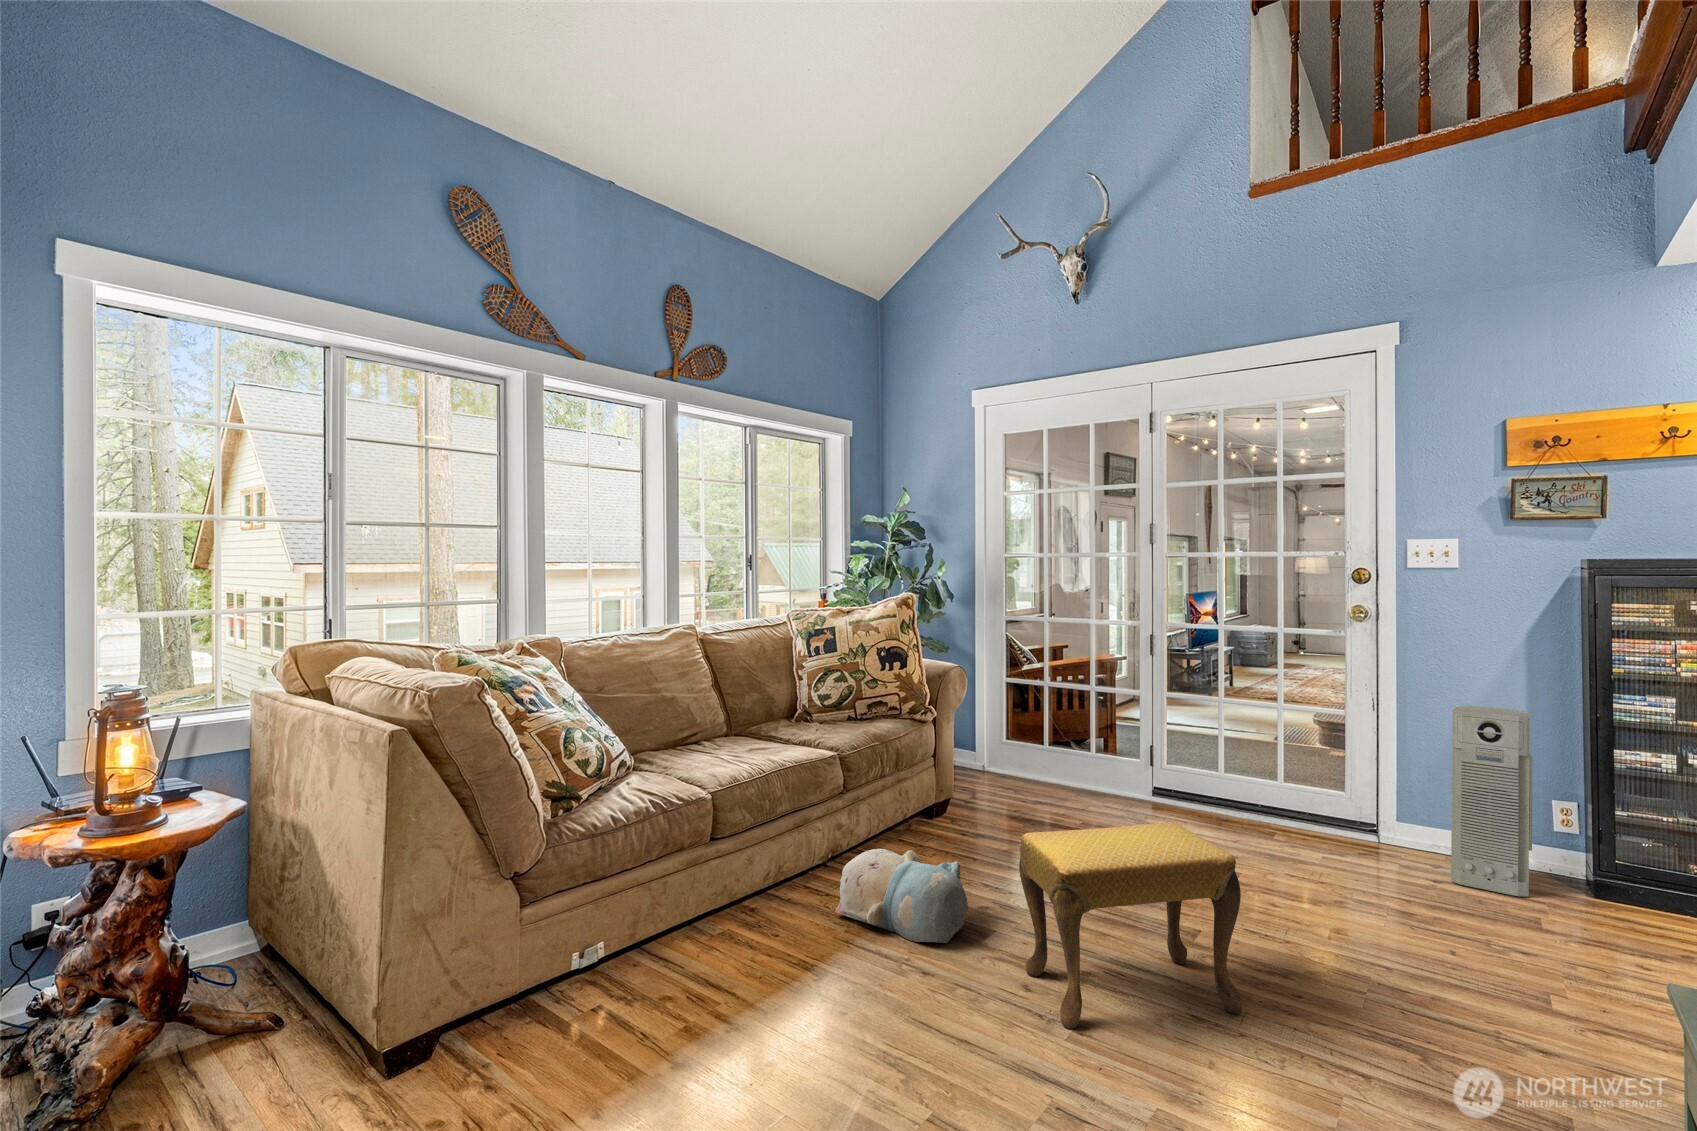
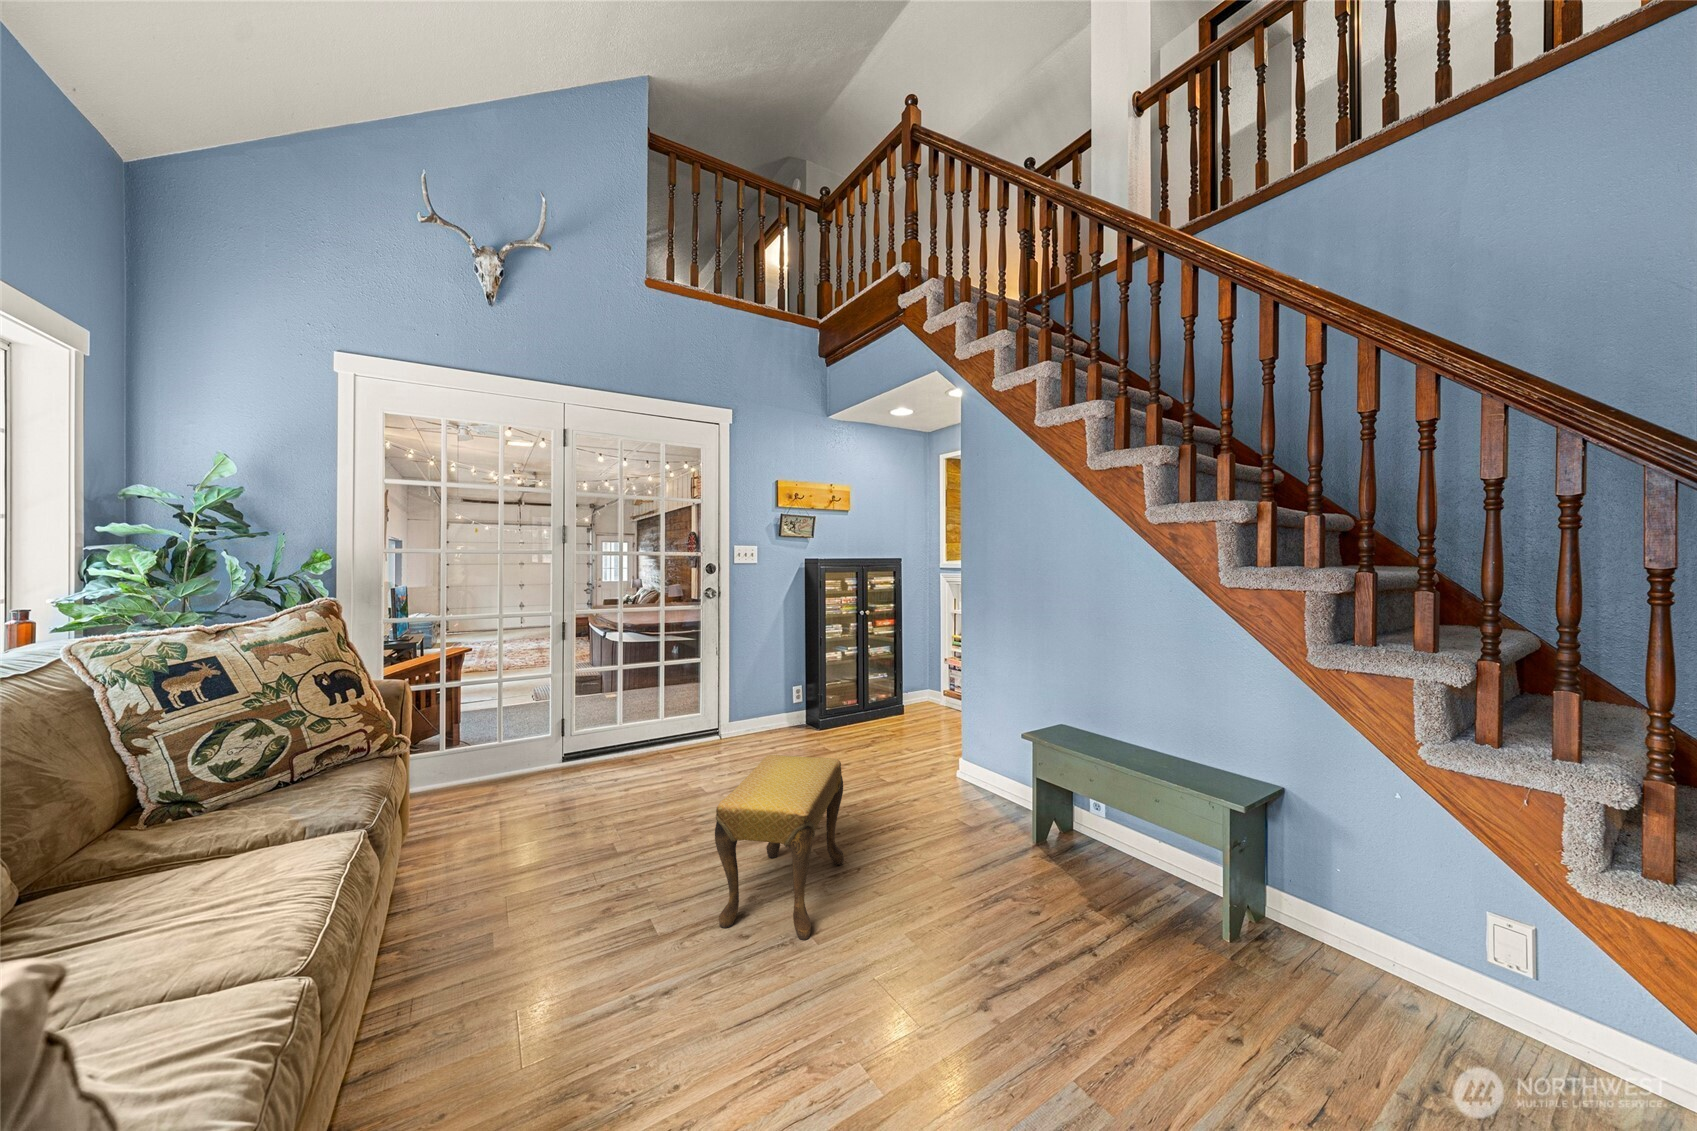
air purifier: present [1451,706,1532,897] -> none [767,642,812,746]
plush toy: present [835,849,968,943] -> none [452,873,640,1019]

